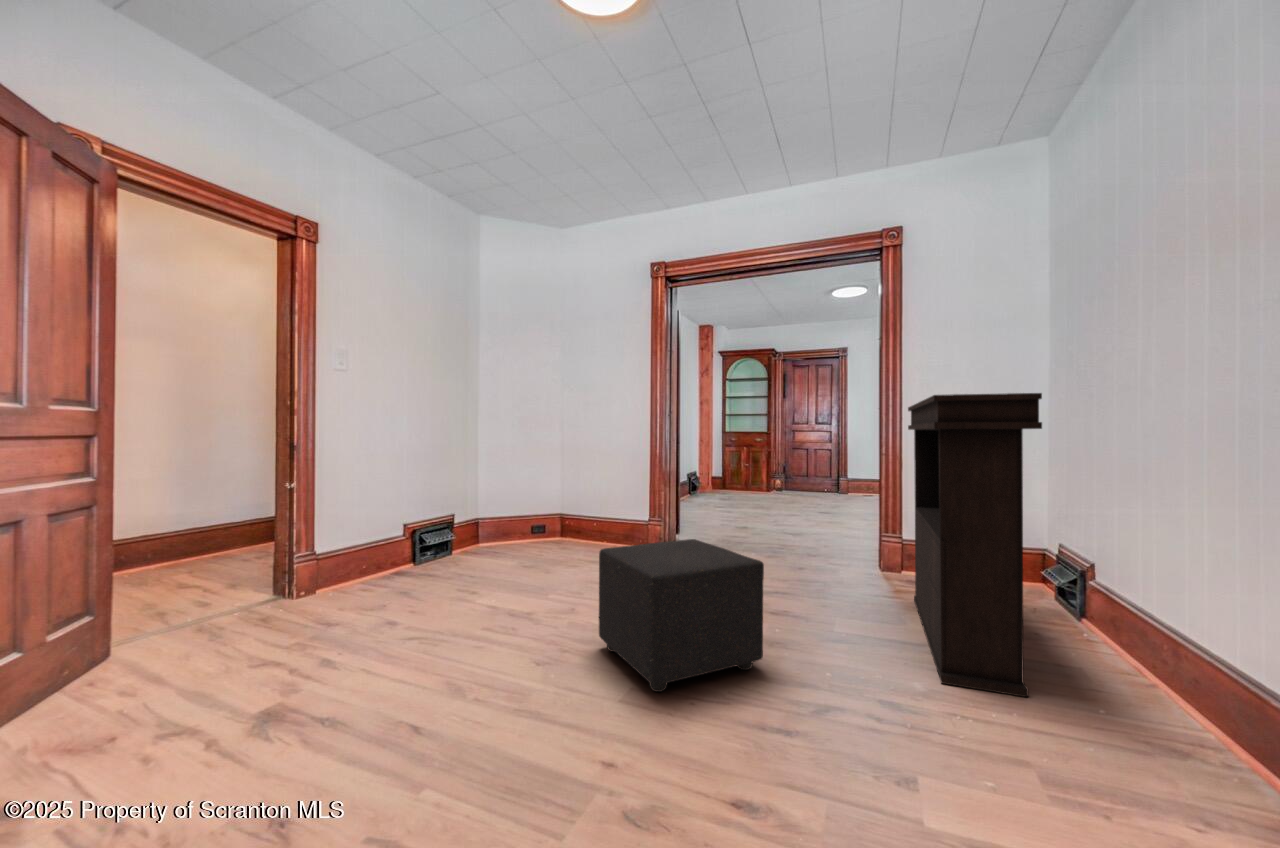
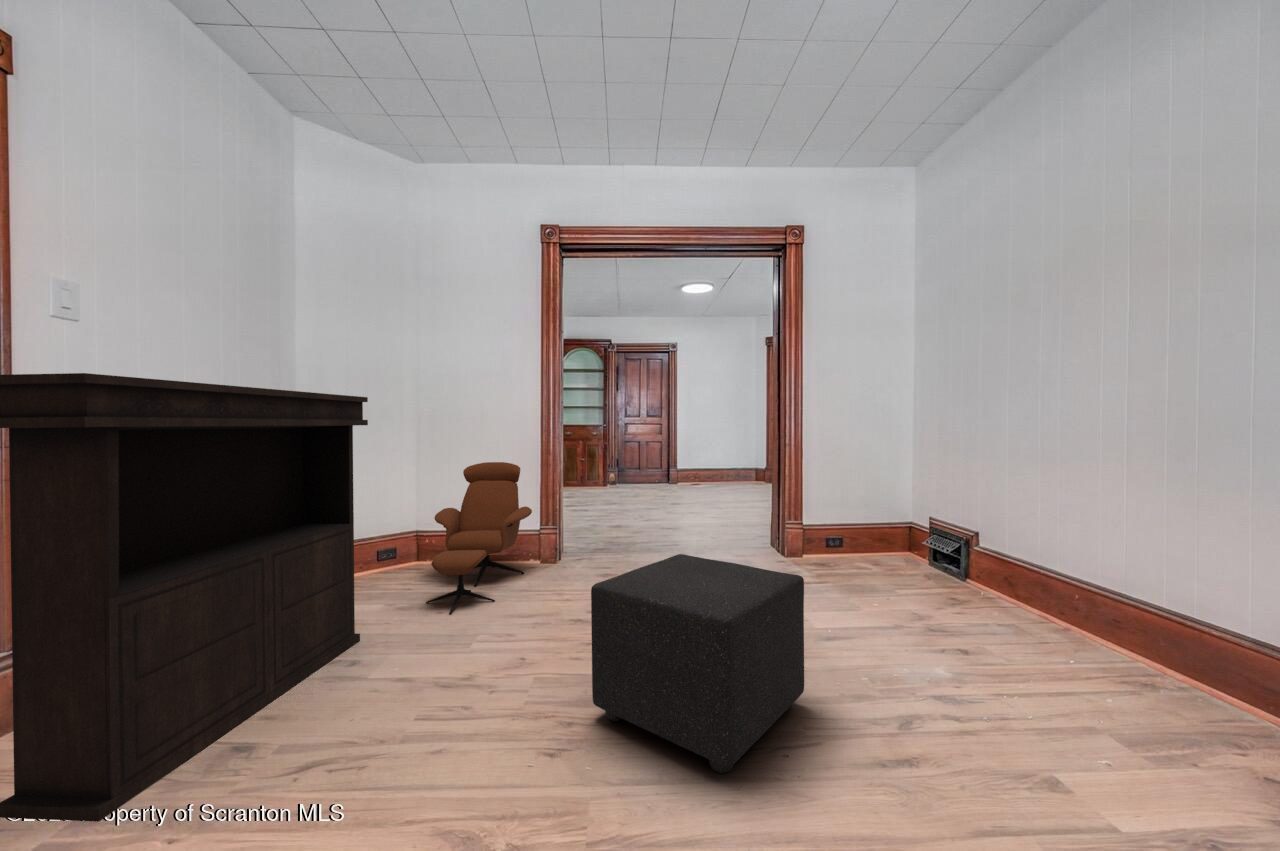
console table: present [908,393,1042,697] -> present [0,373,368,822]
lounge chair: none [548,461,640,575] -> present [426,462,532,614]

